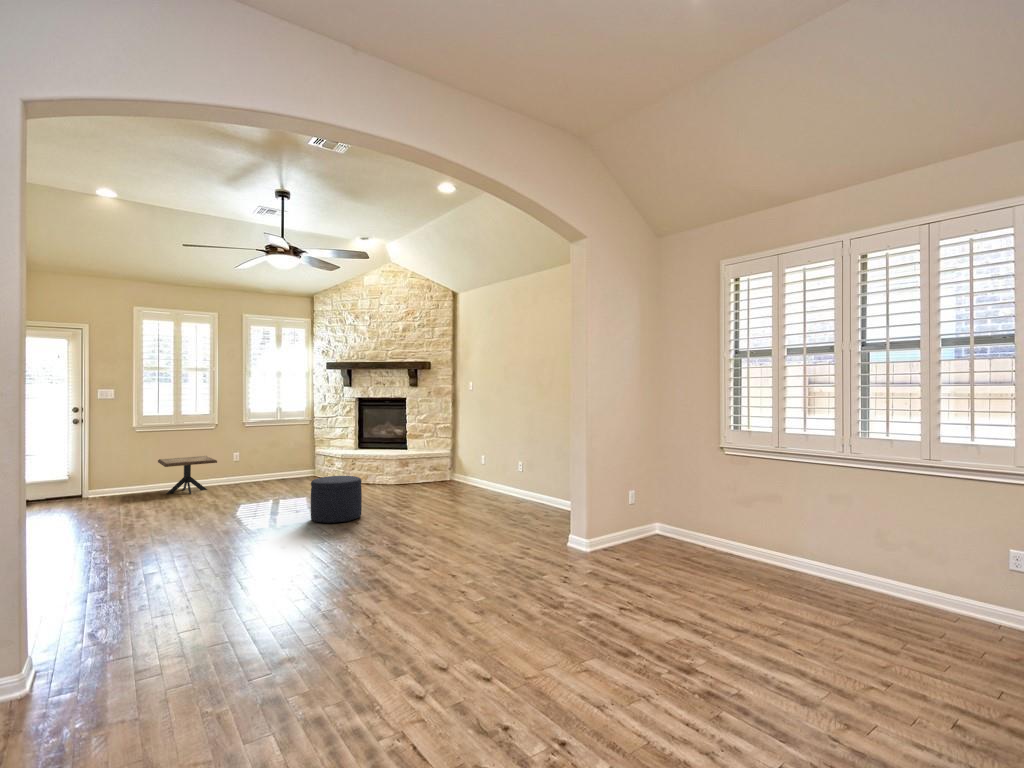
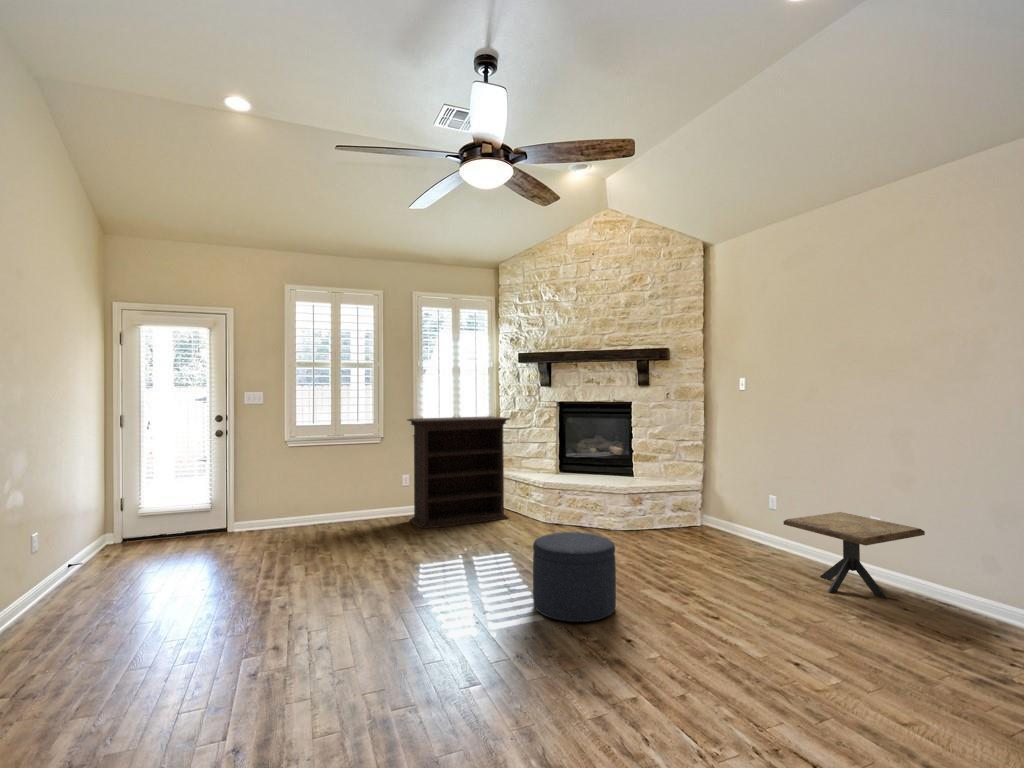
bookshelf: none [237,408,319,490] -> present [407,416,510,529]
side table: present [158,456,217,494] -> present [783,512,925,599]

